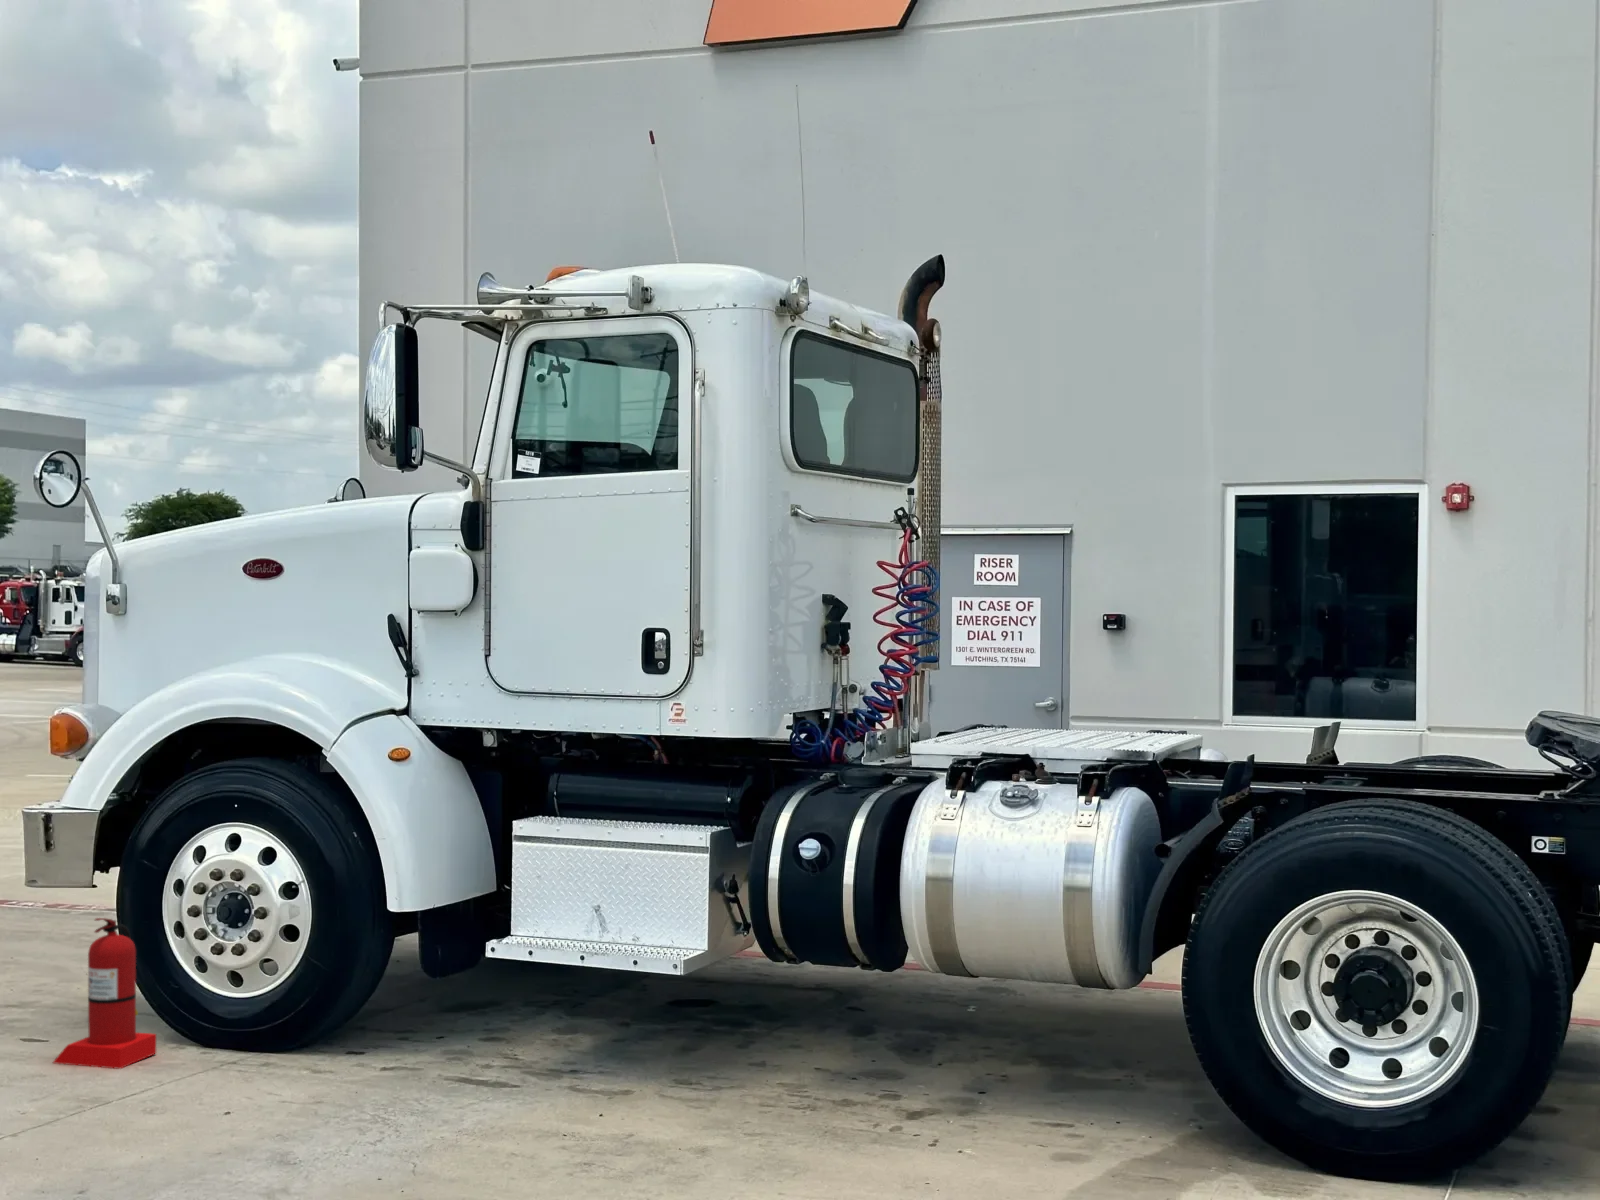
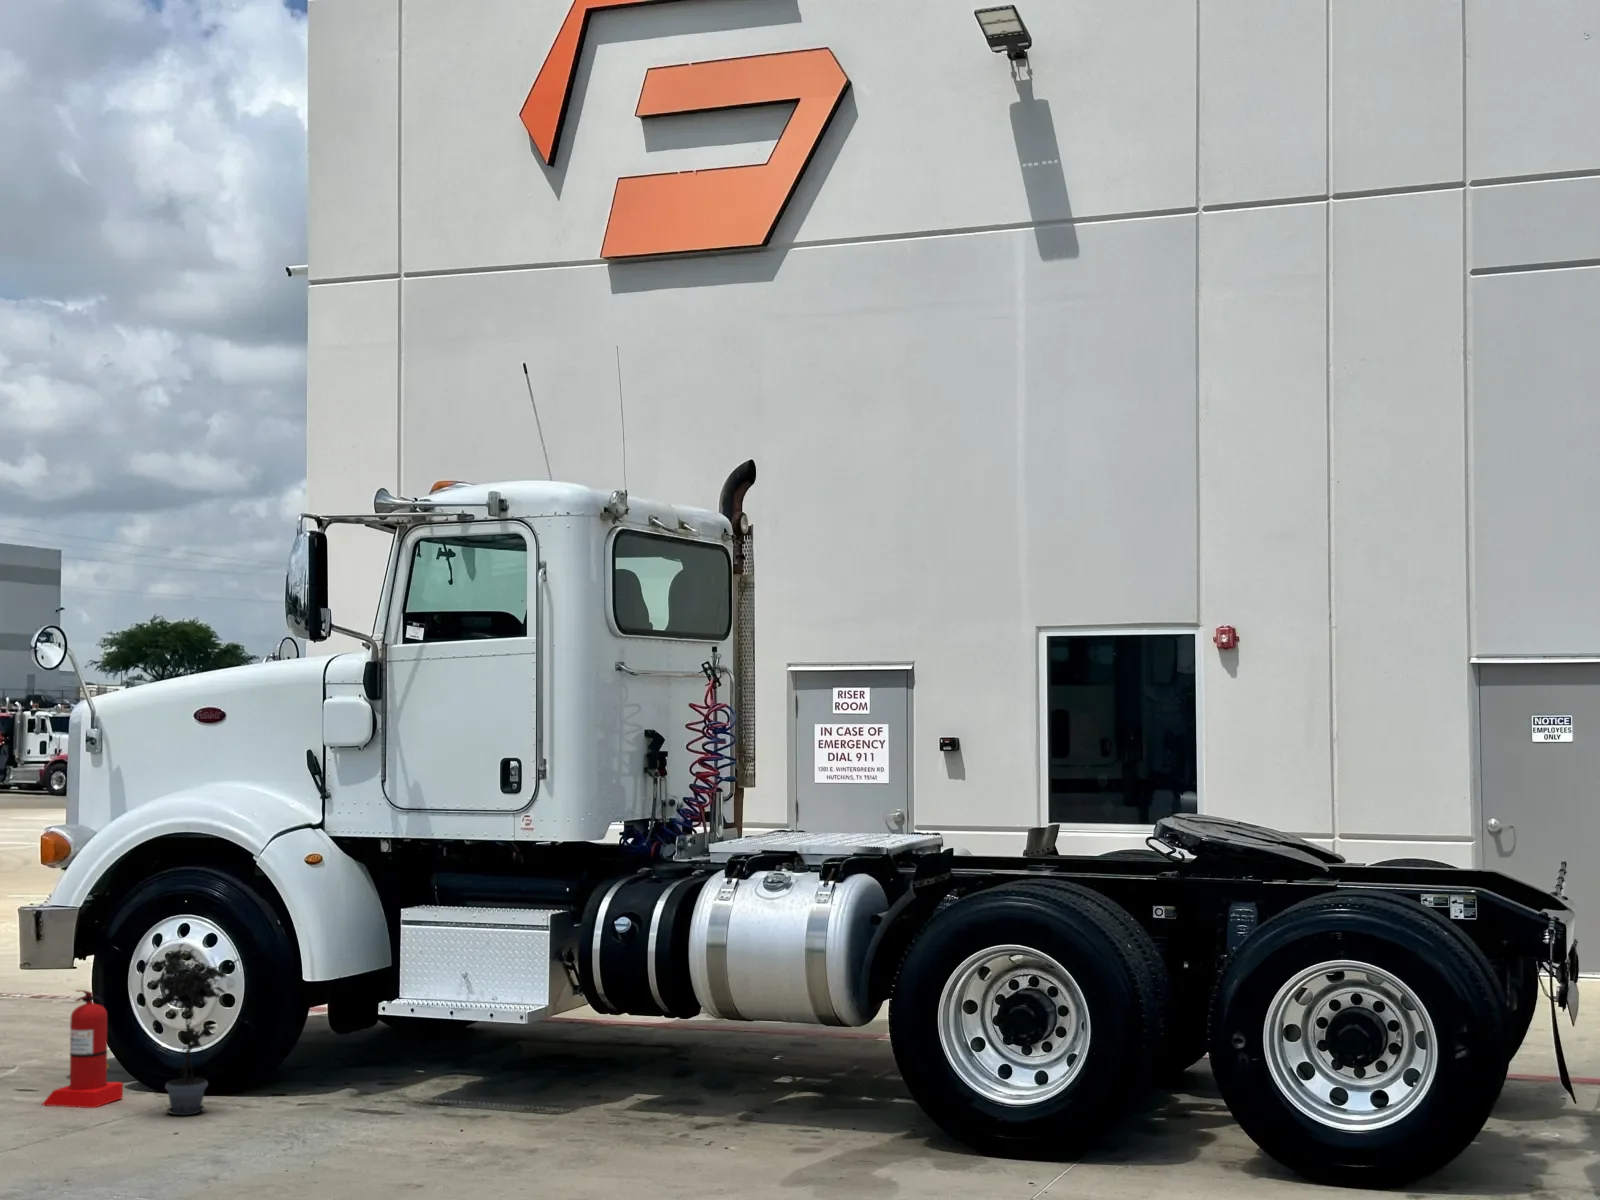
potted plant: none [178,863,293,1083] -> present [143,944,228,1115]

